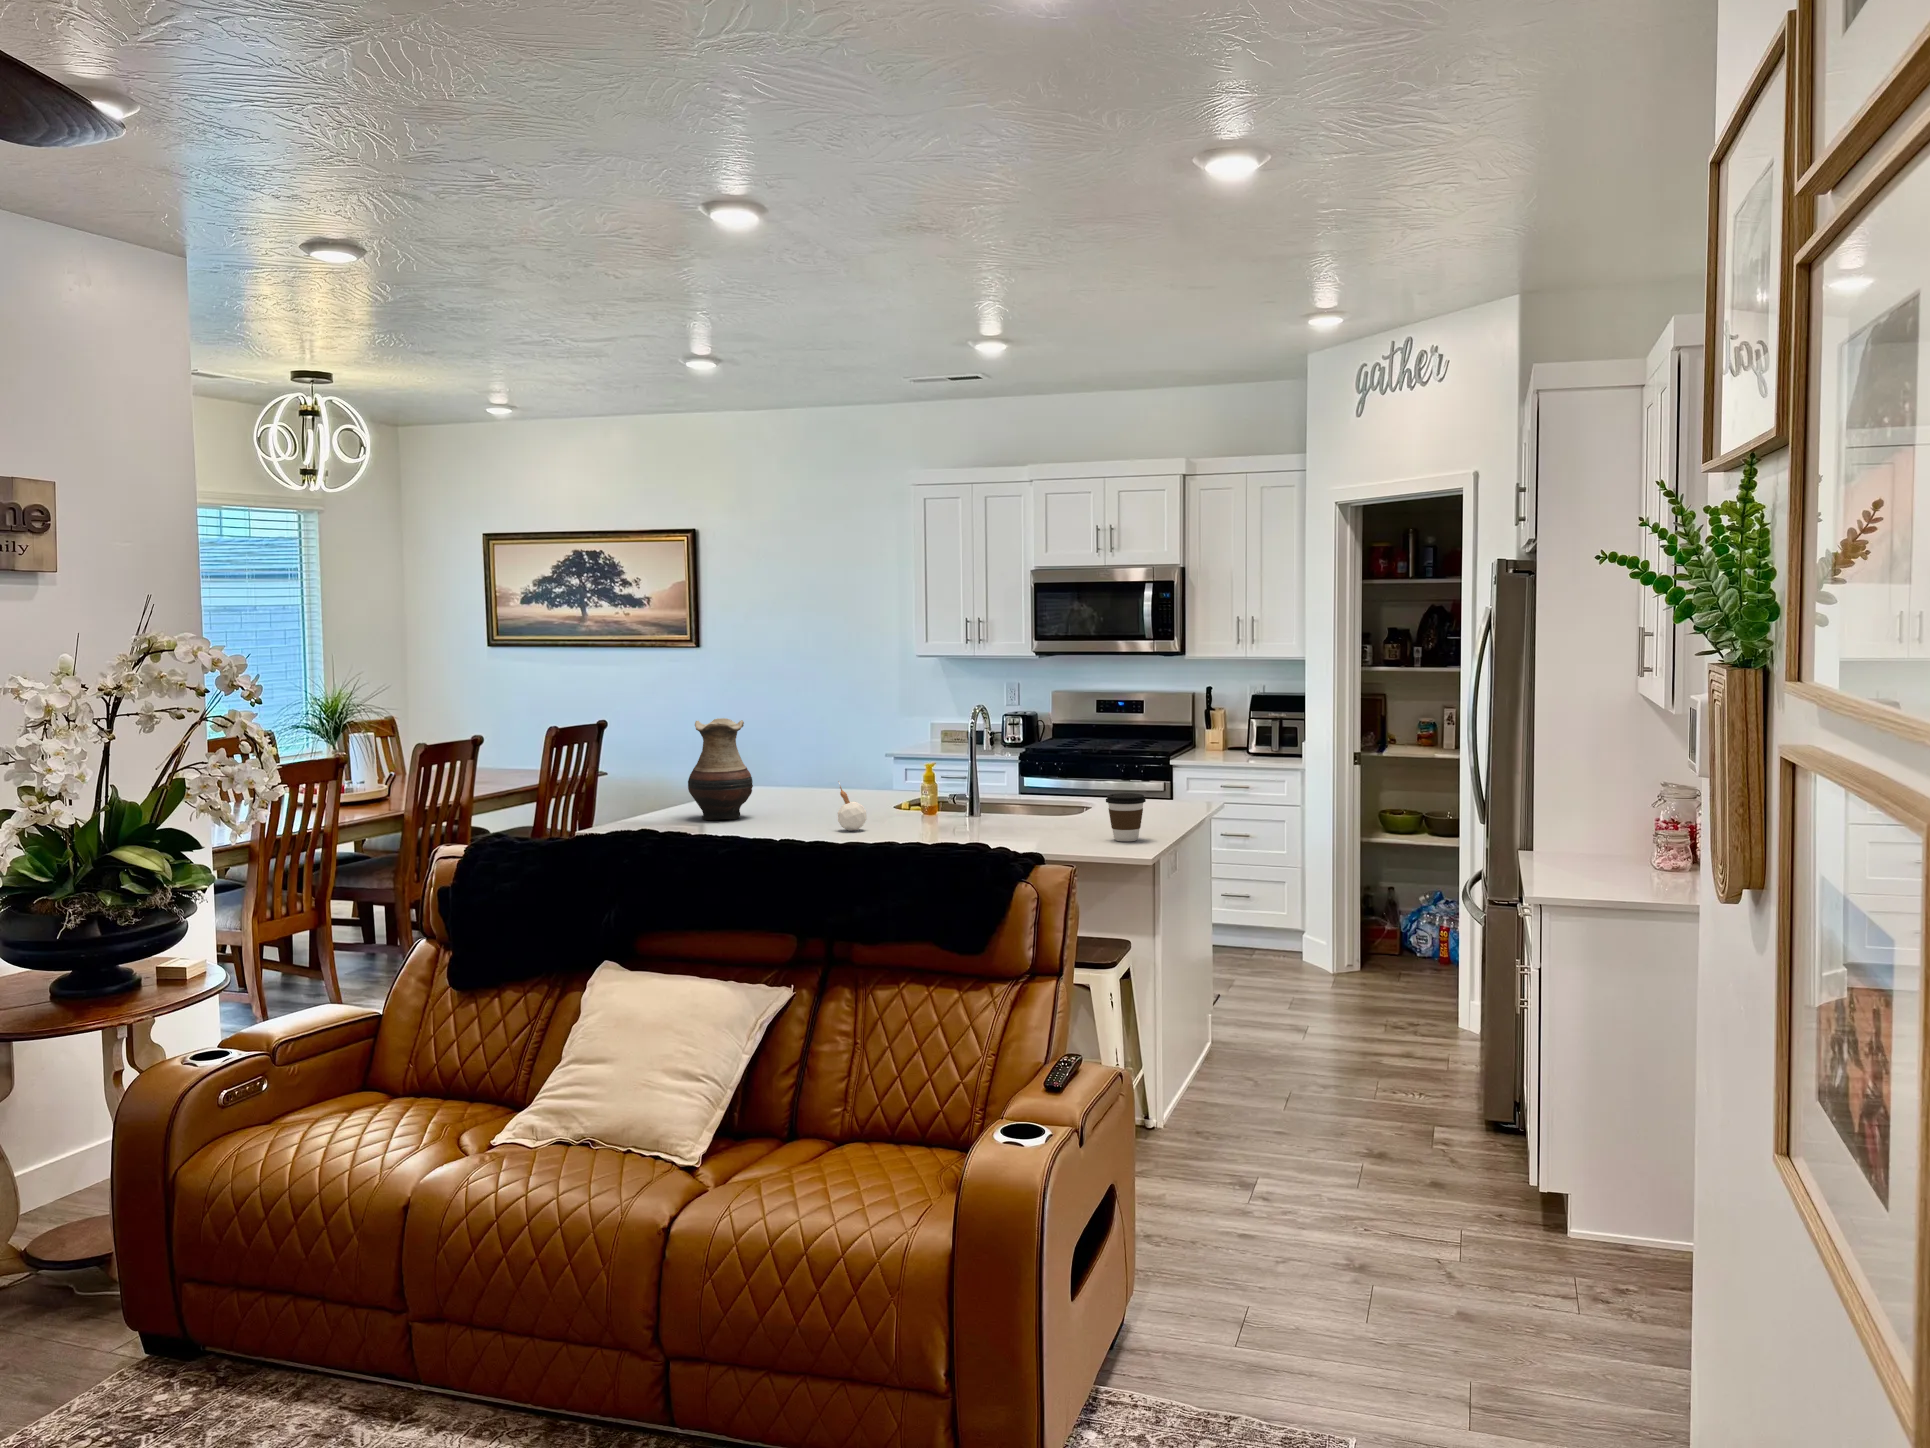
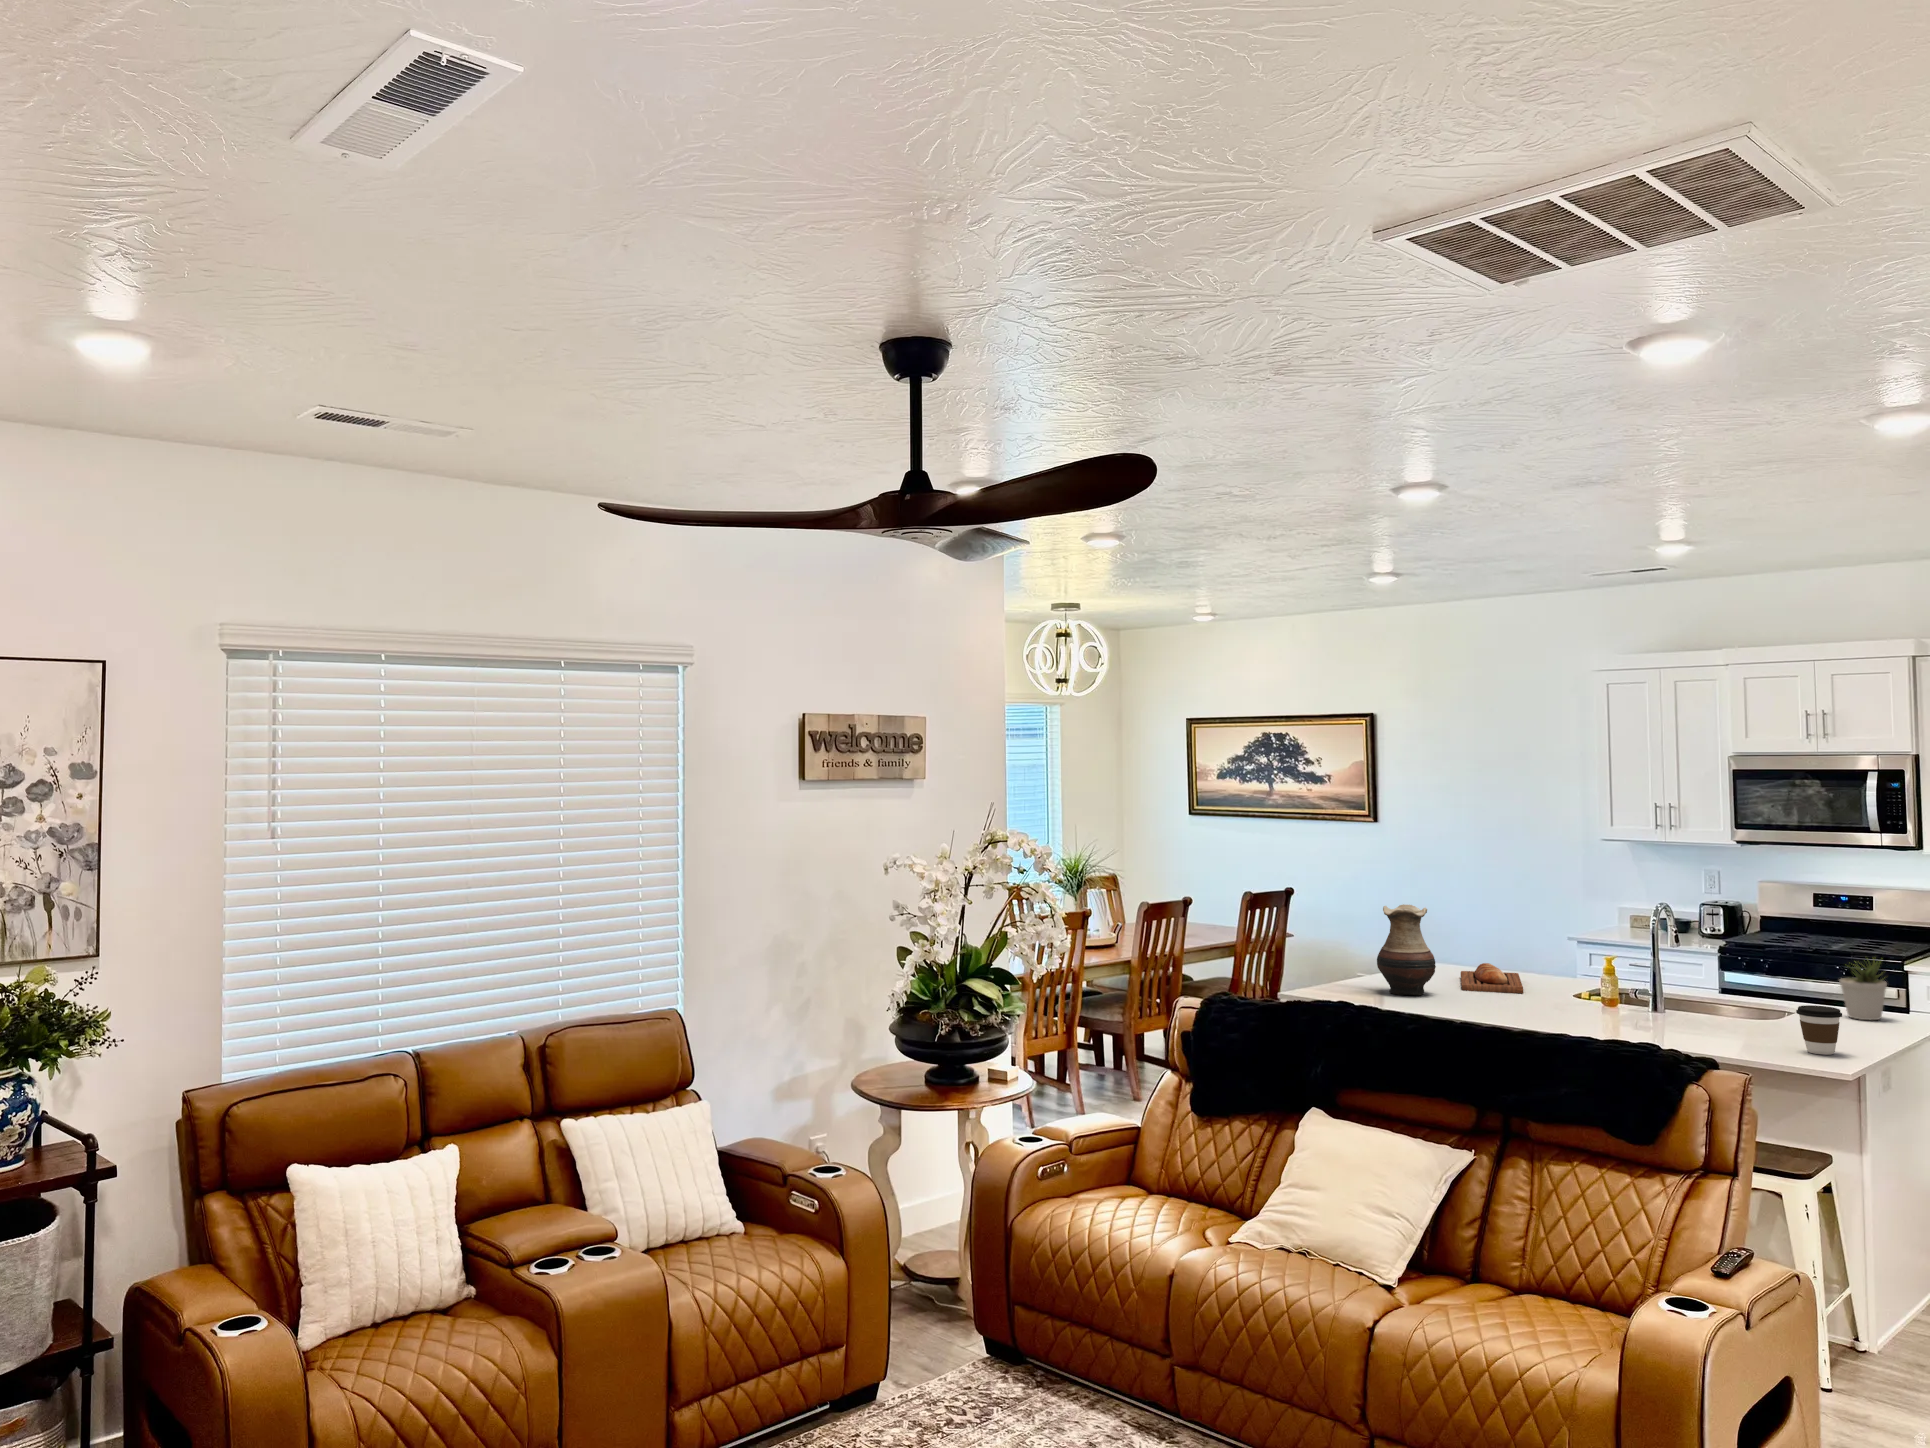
potted plant: none [1133,744,1174,807] -> present [1840,960,1887,1020]
bread loaf: none [780,780,844,811] -> present [1461,963,1523,993]
candle: present [838,781,867,831] -> none [1517,970,1545,1017]

